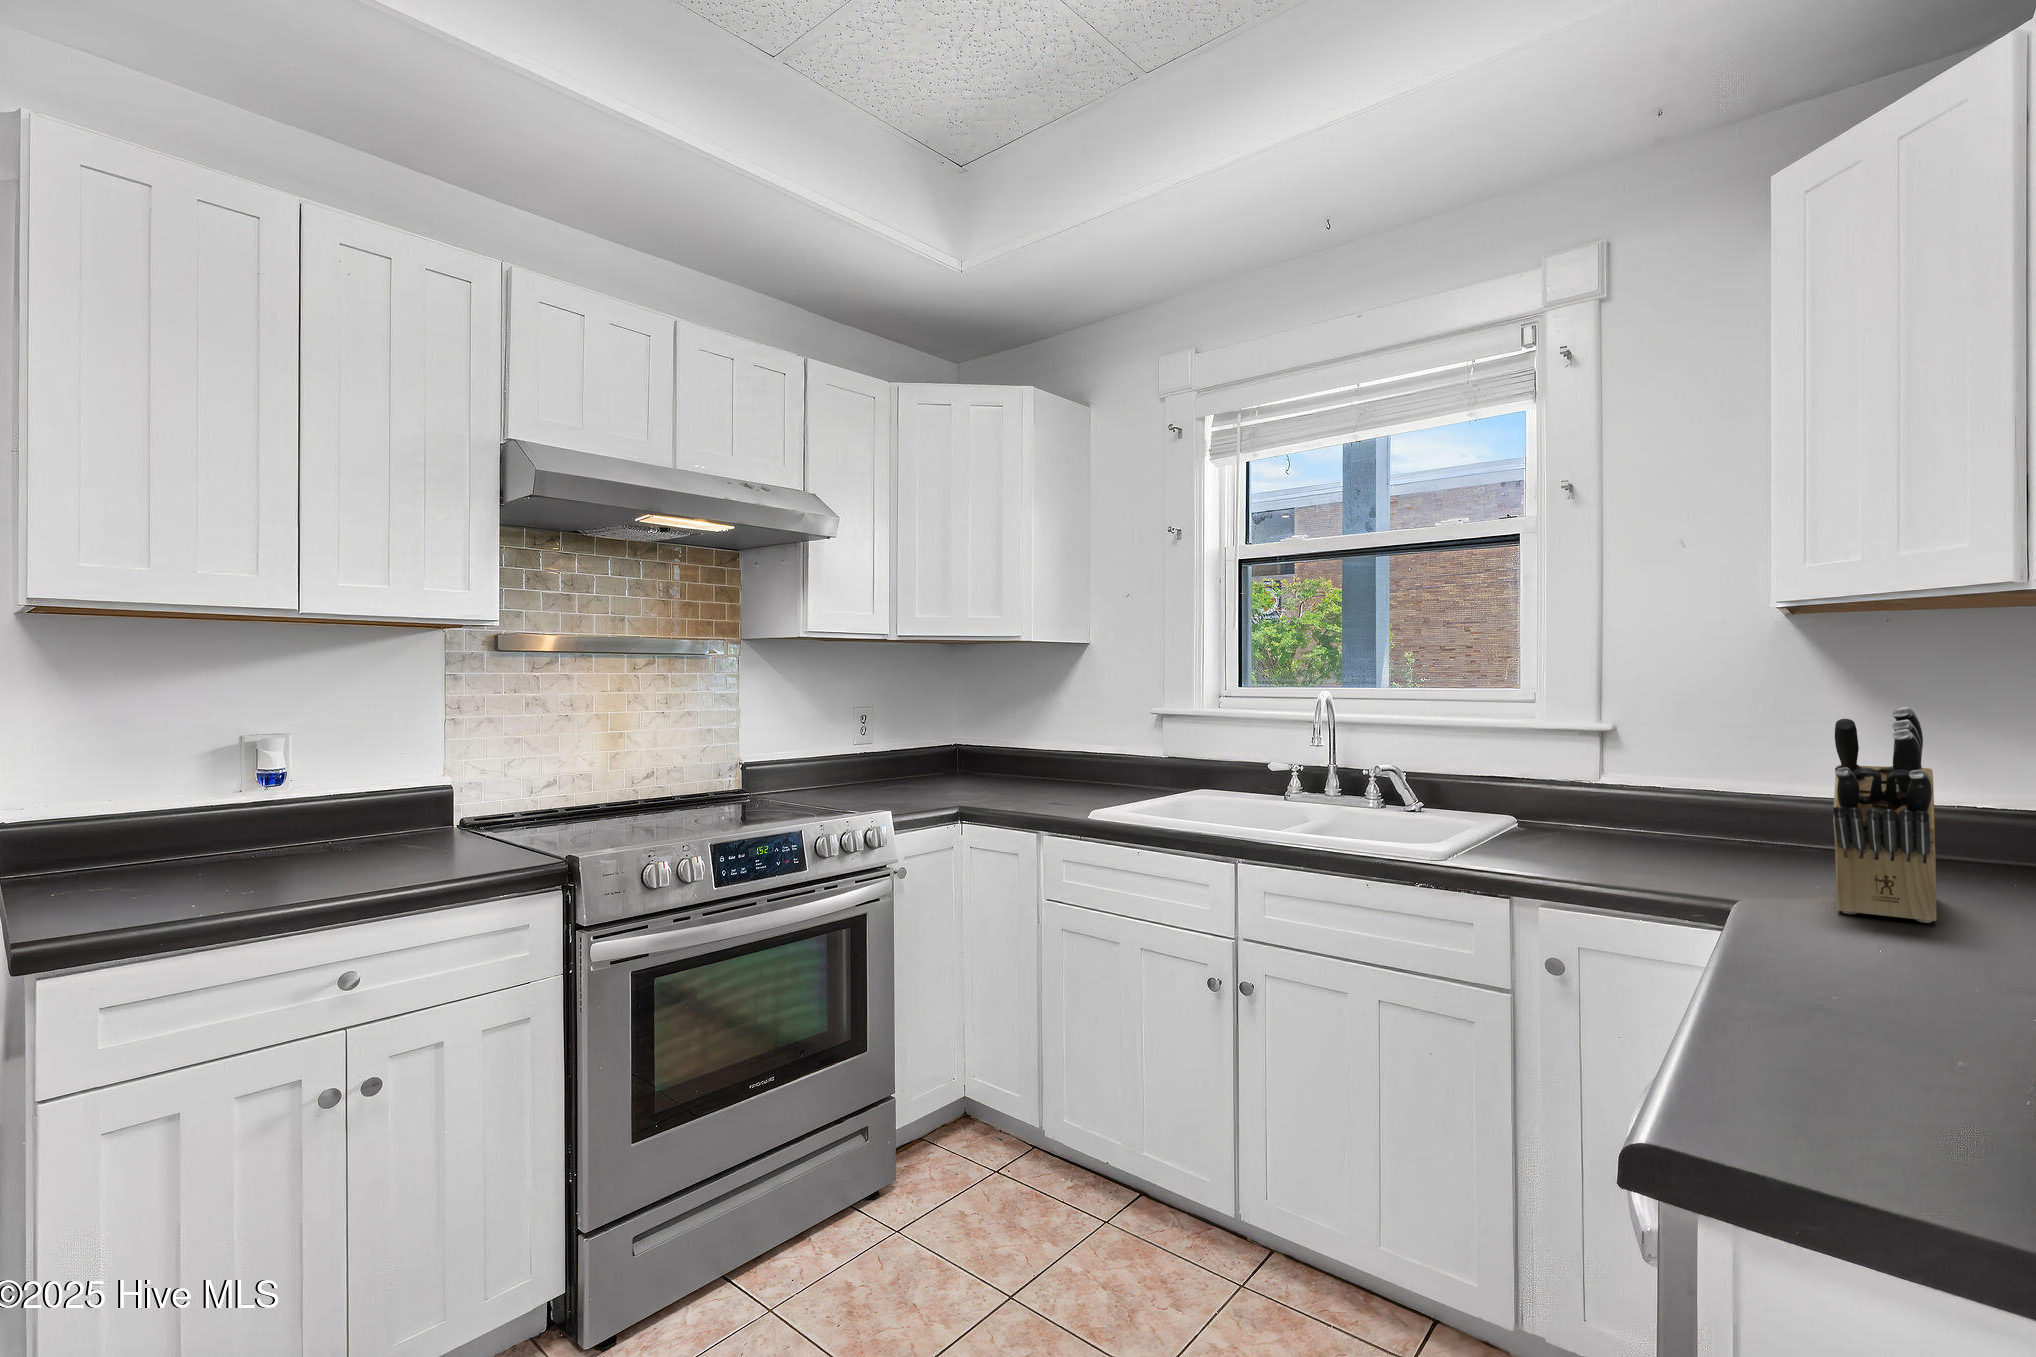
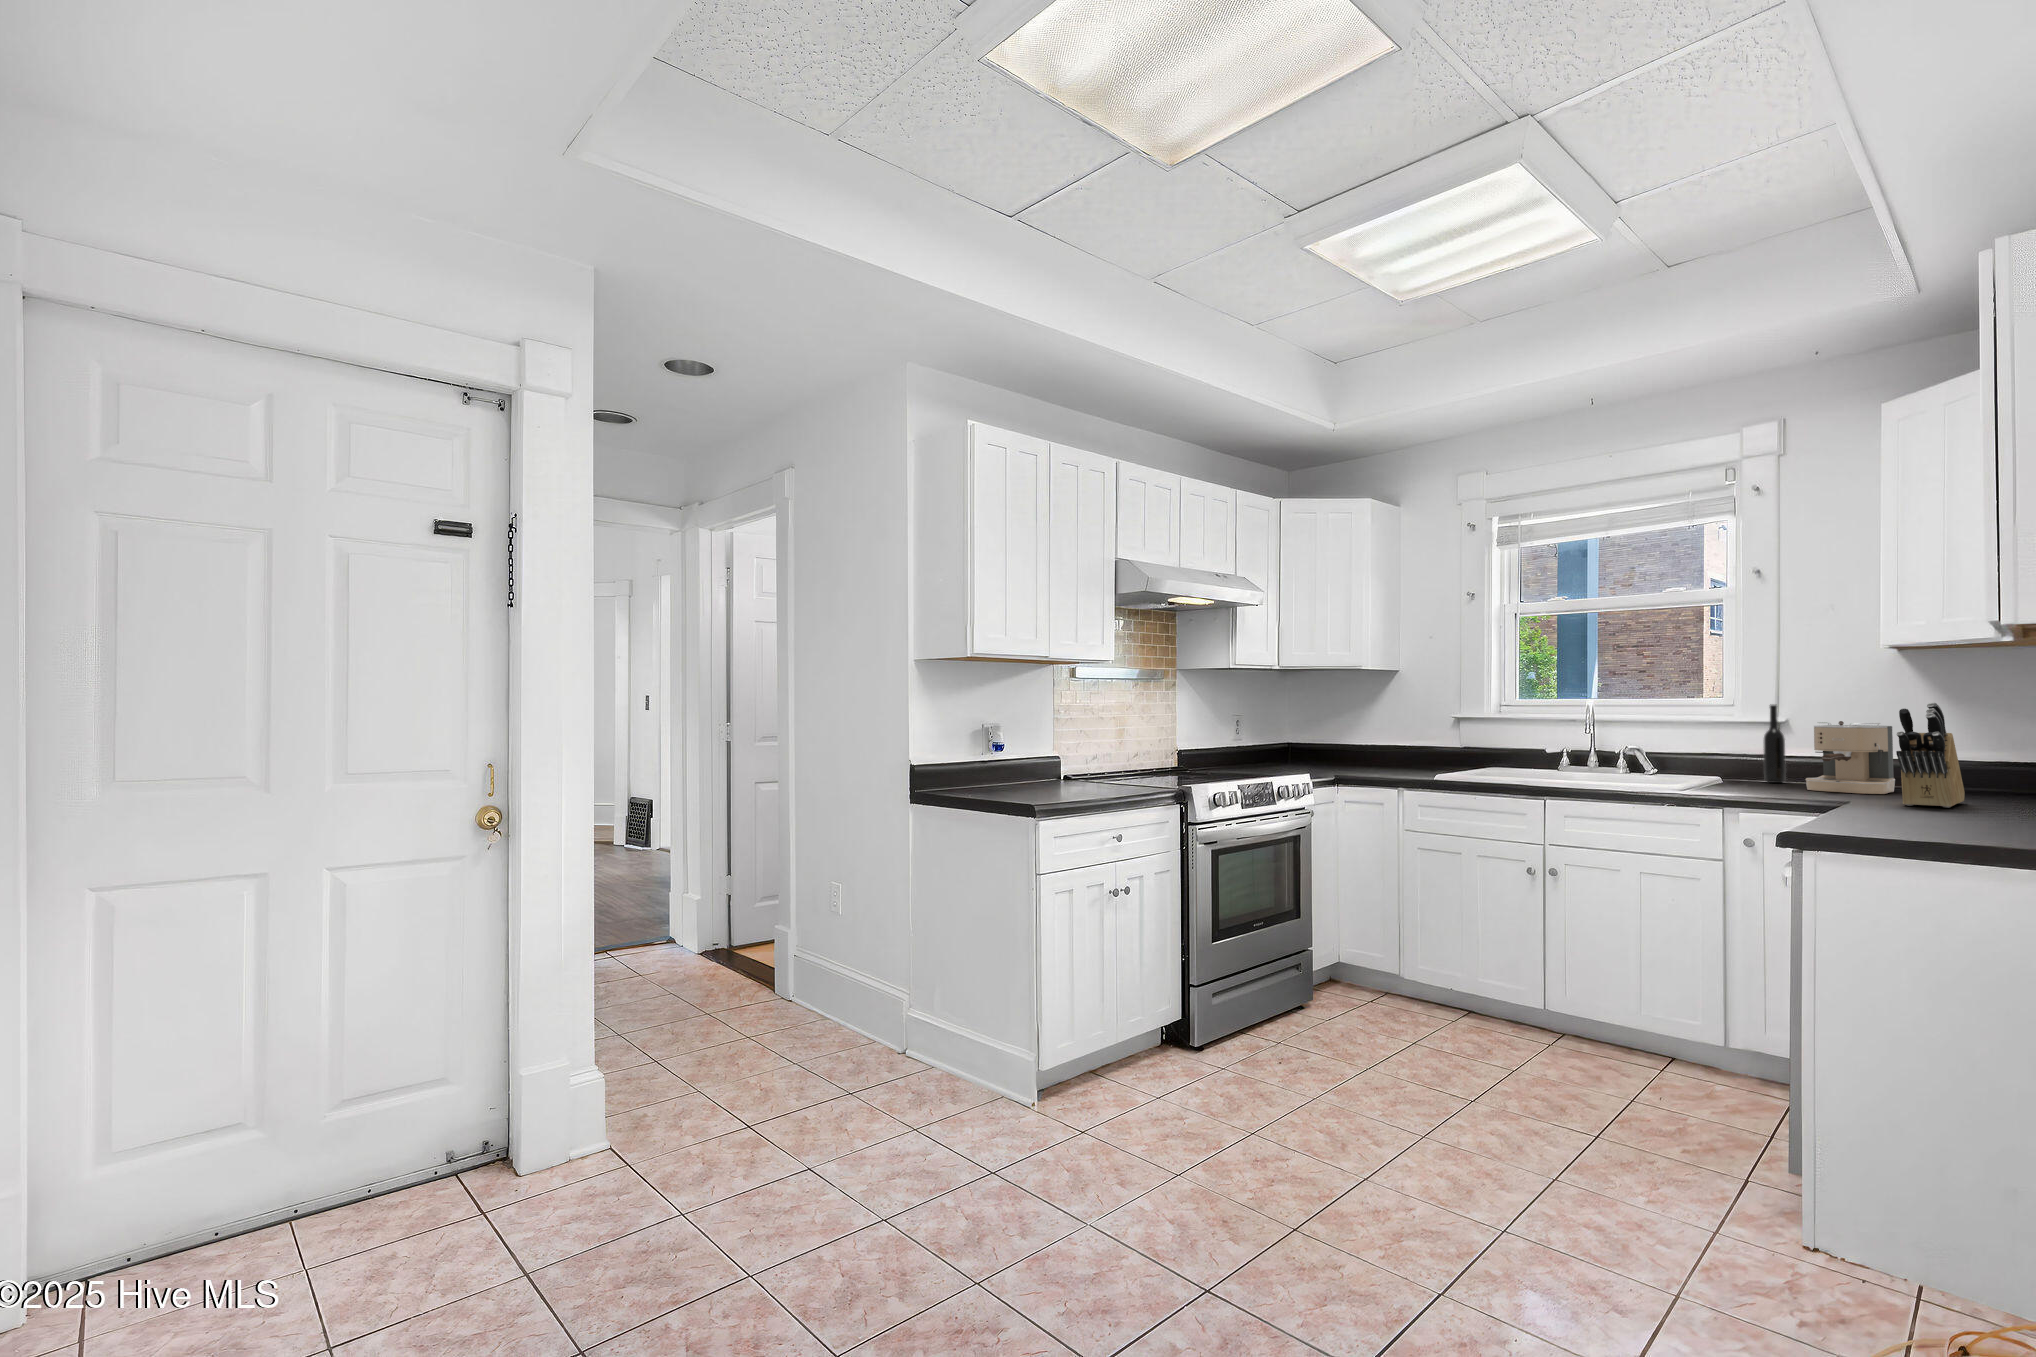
bottle: none [1578,701,1610,829] -> present [1763,705,1786,783]
coffee maker: none [1643,733,1784,864] -> present [1805,721,1895,794]

